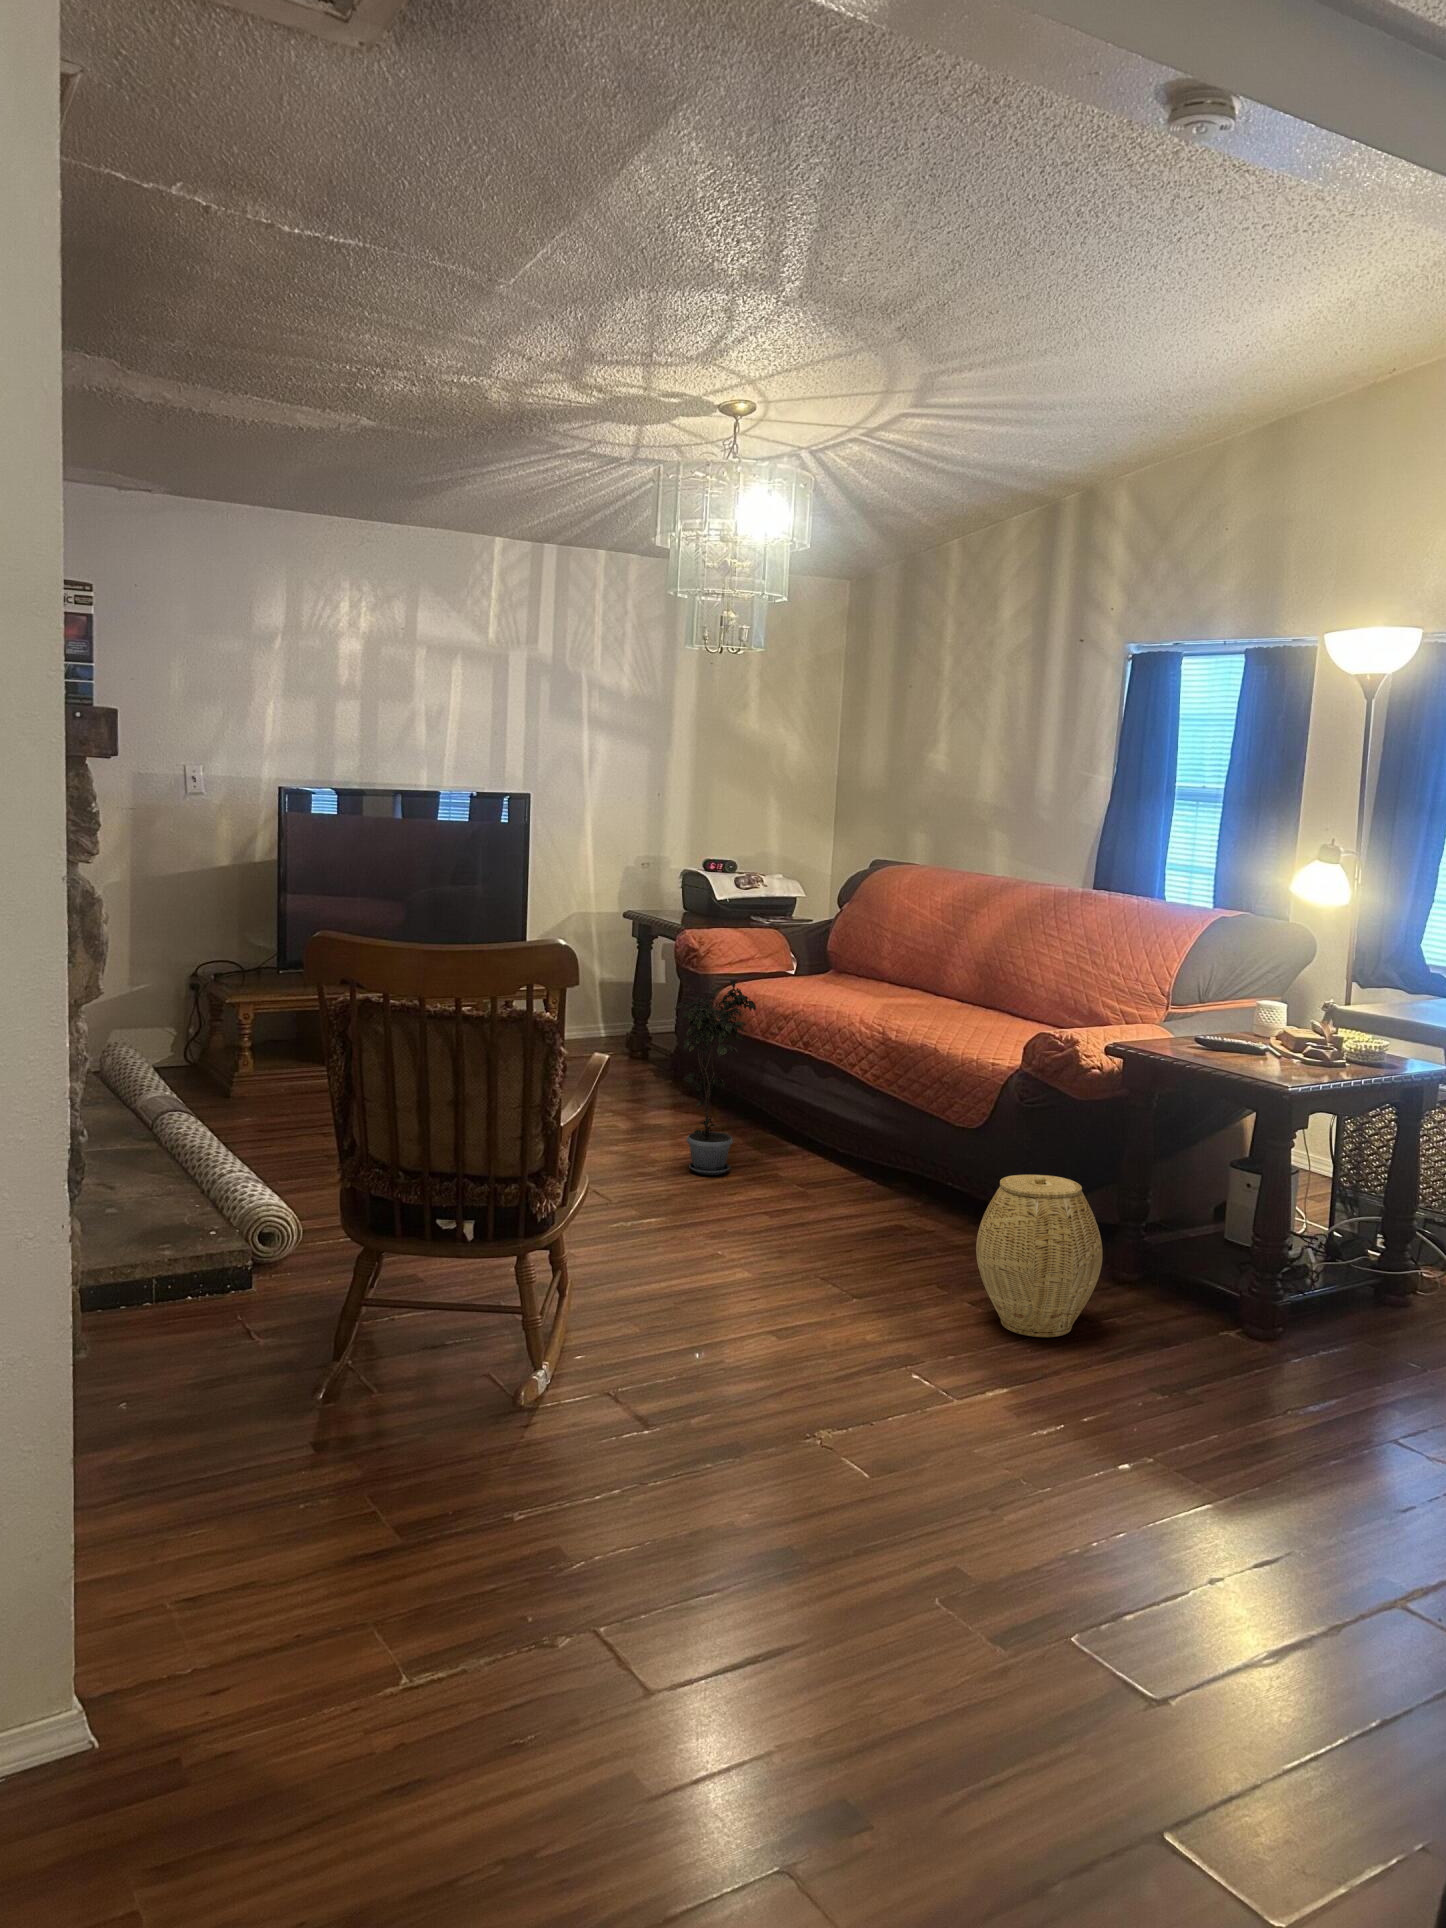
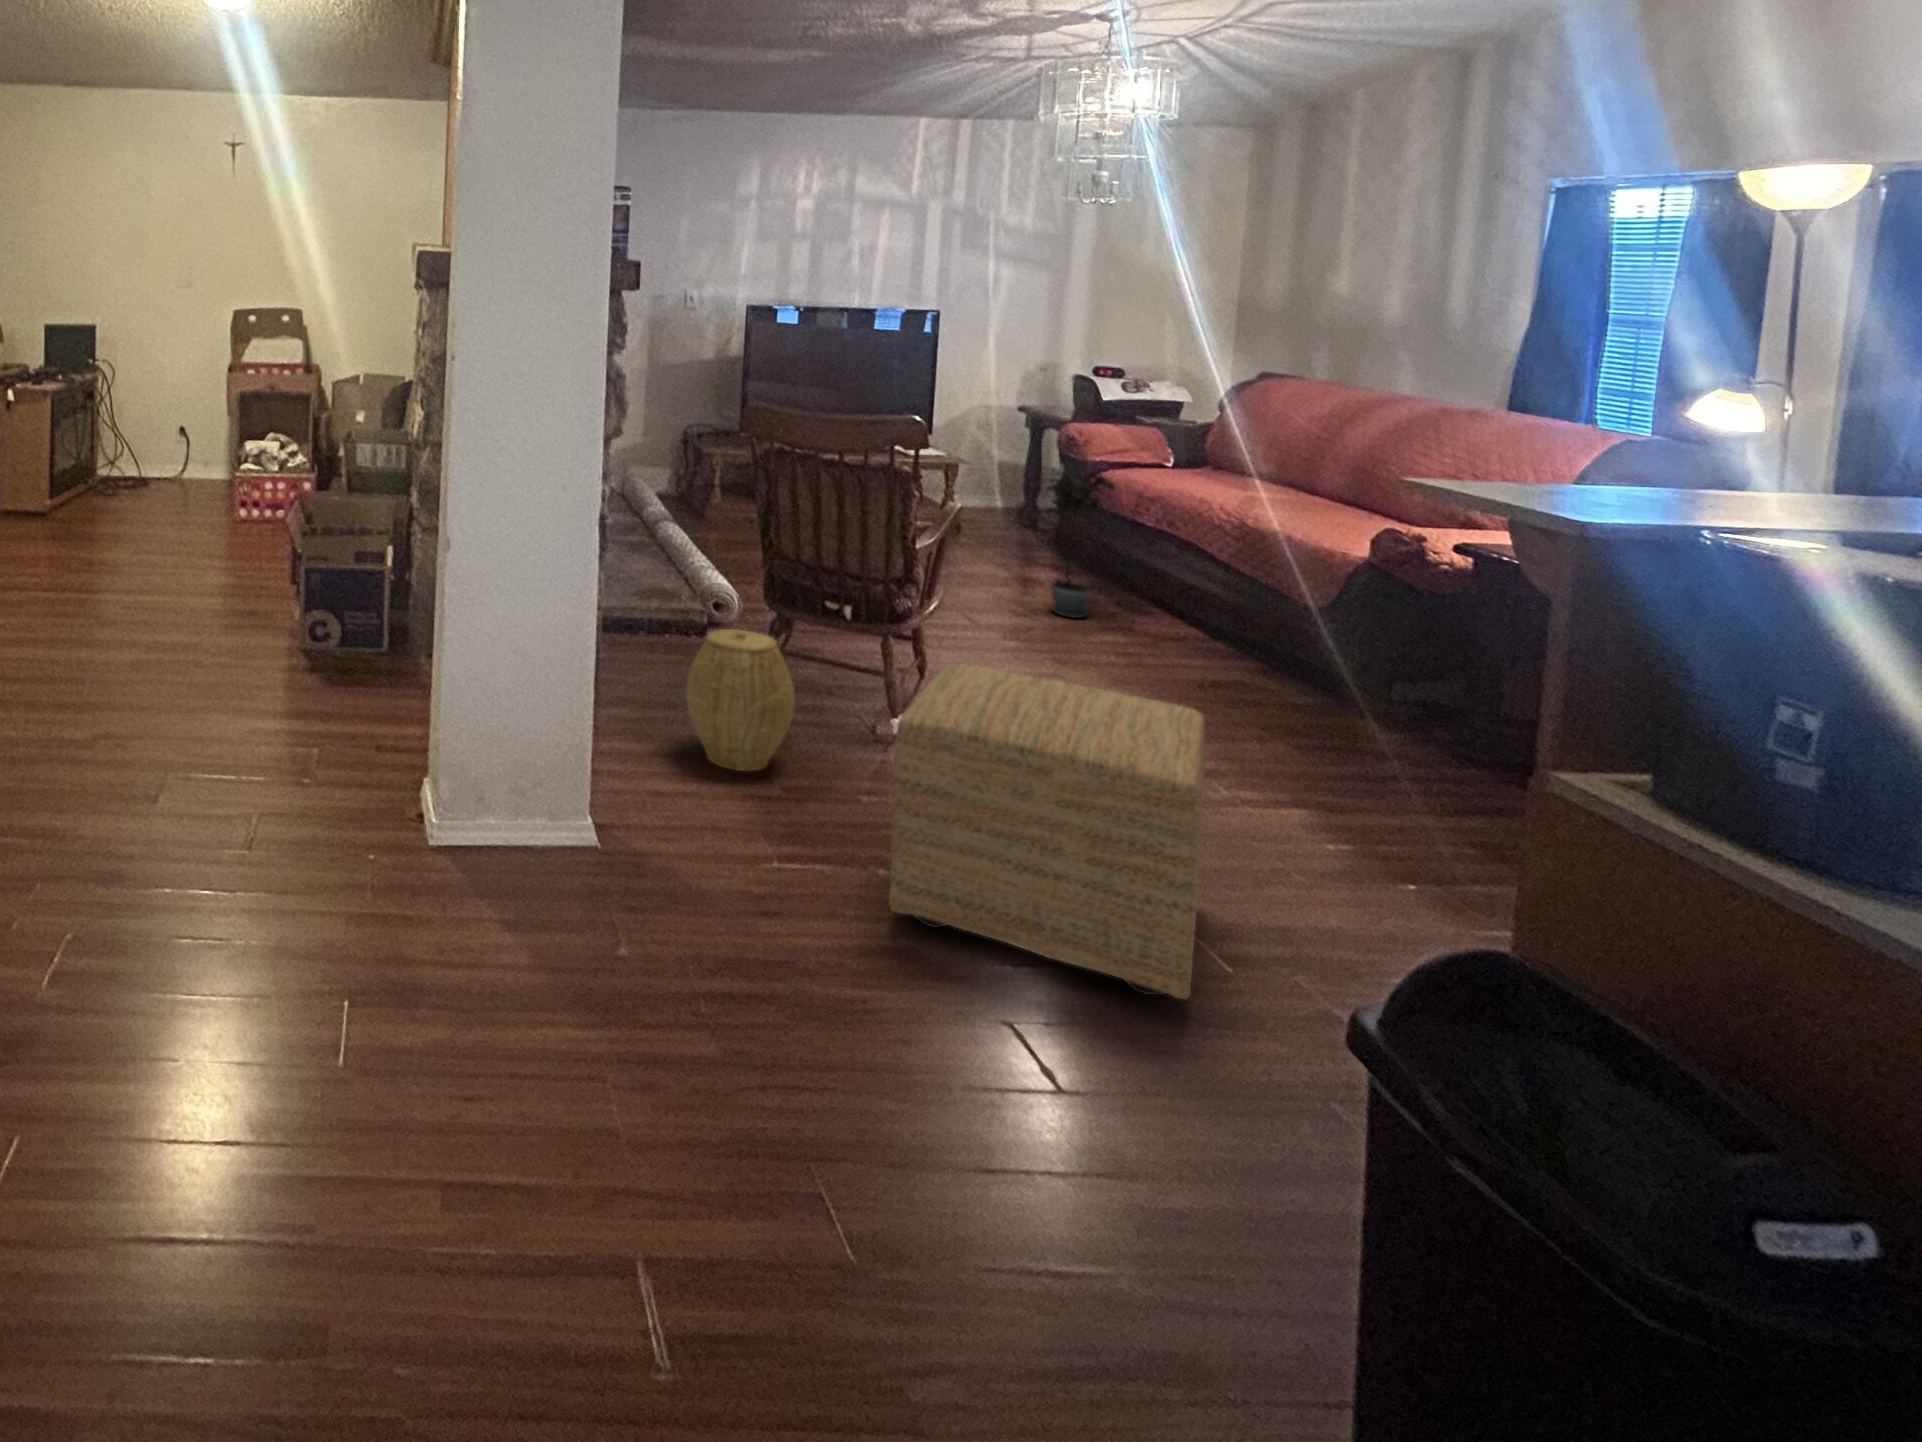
woven basket: present [976,1175,1102,1337] -> present [686,629,795,771]
ottoman: none [598,1307,1028,1771] -> present [889,663,1205,999]

